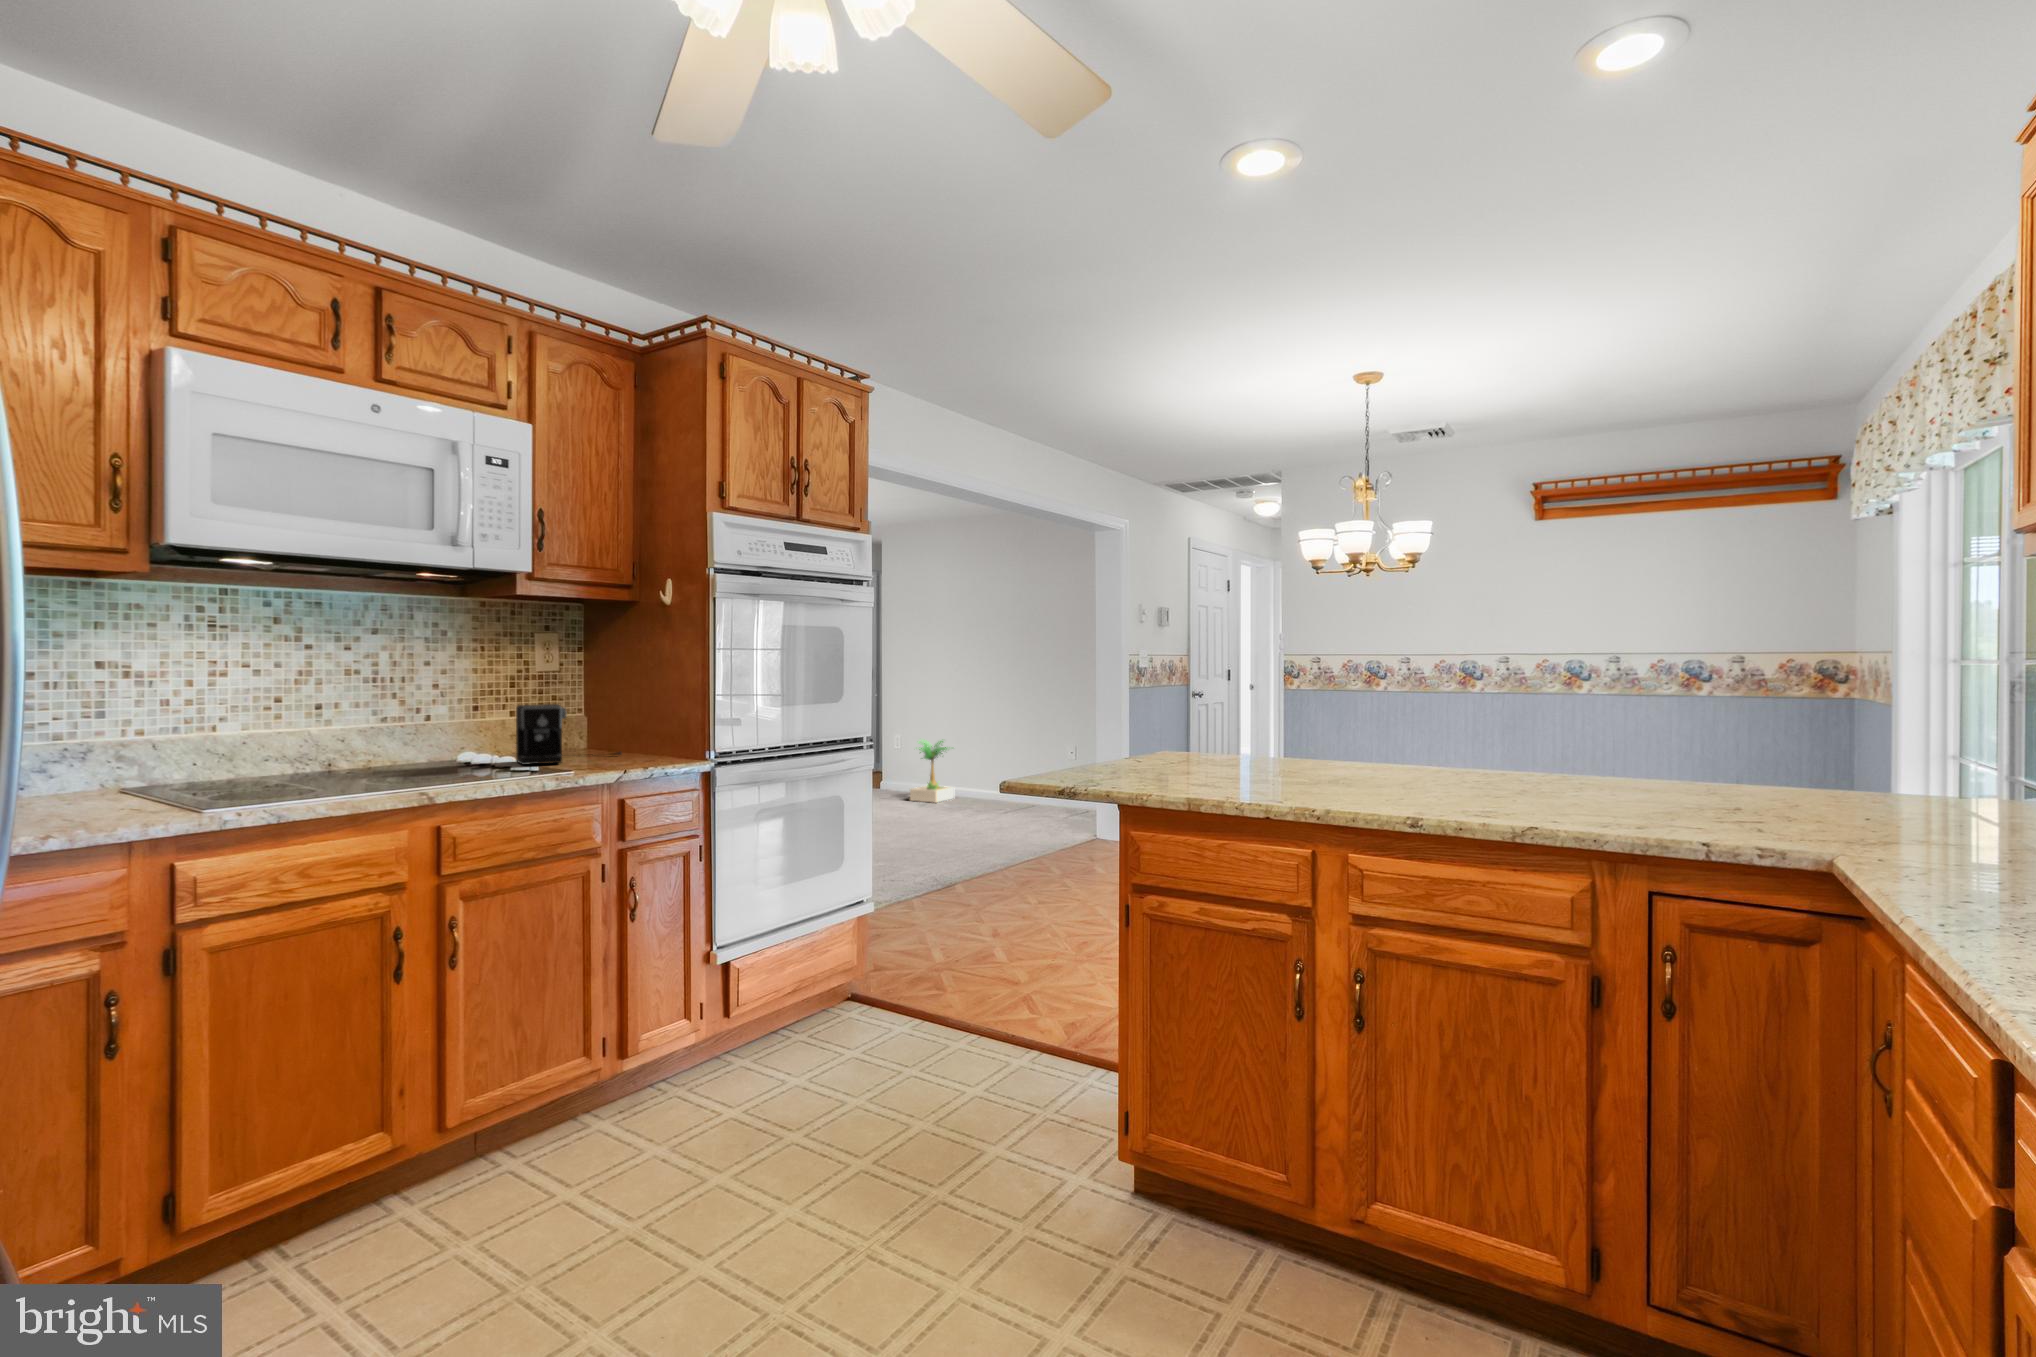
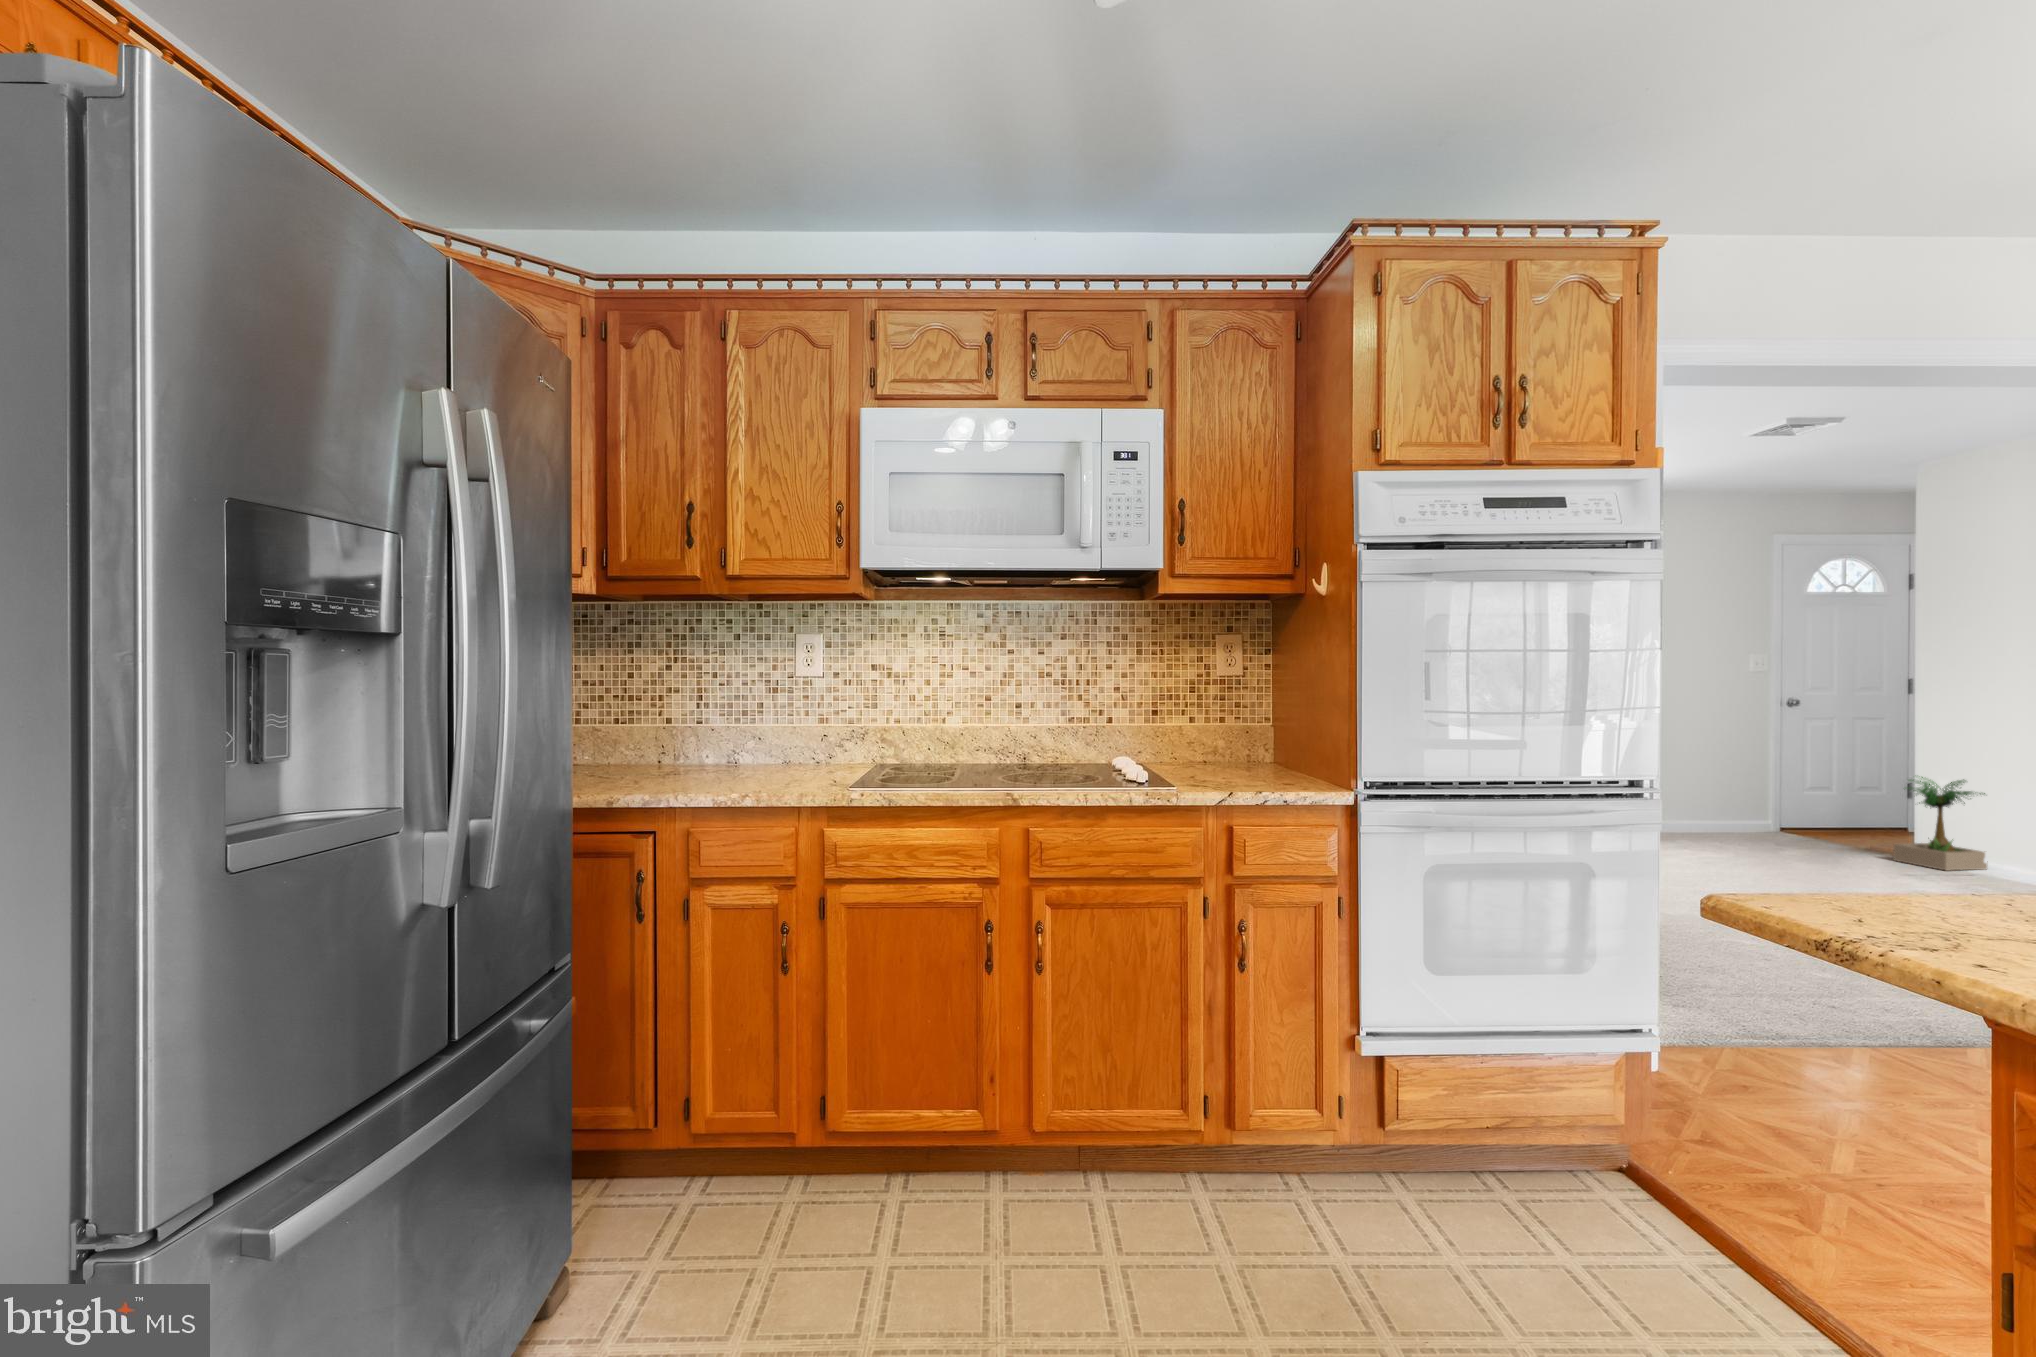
coffee maker: present [516,704,621,765] -> none [1150,709,1271,774]

